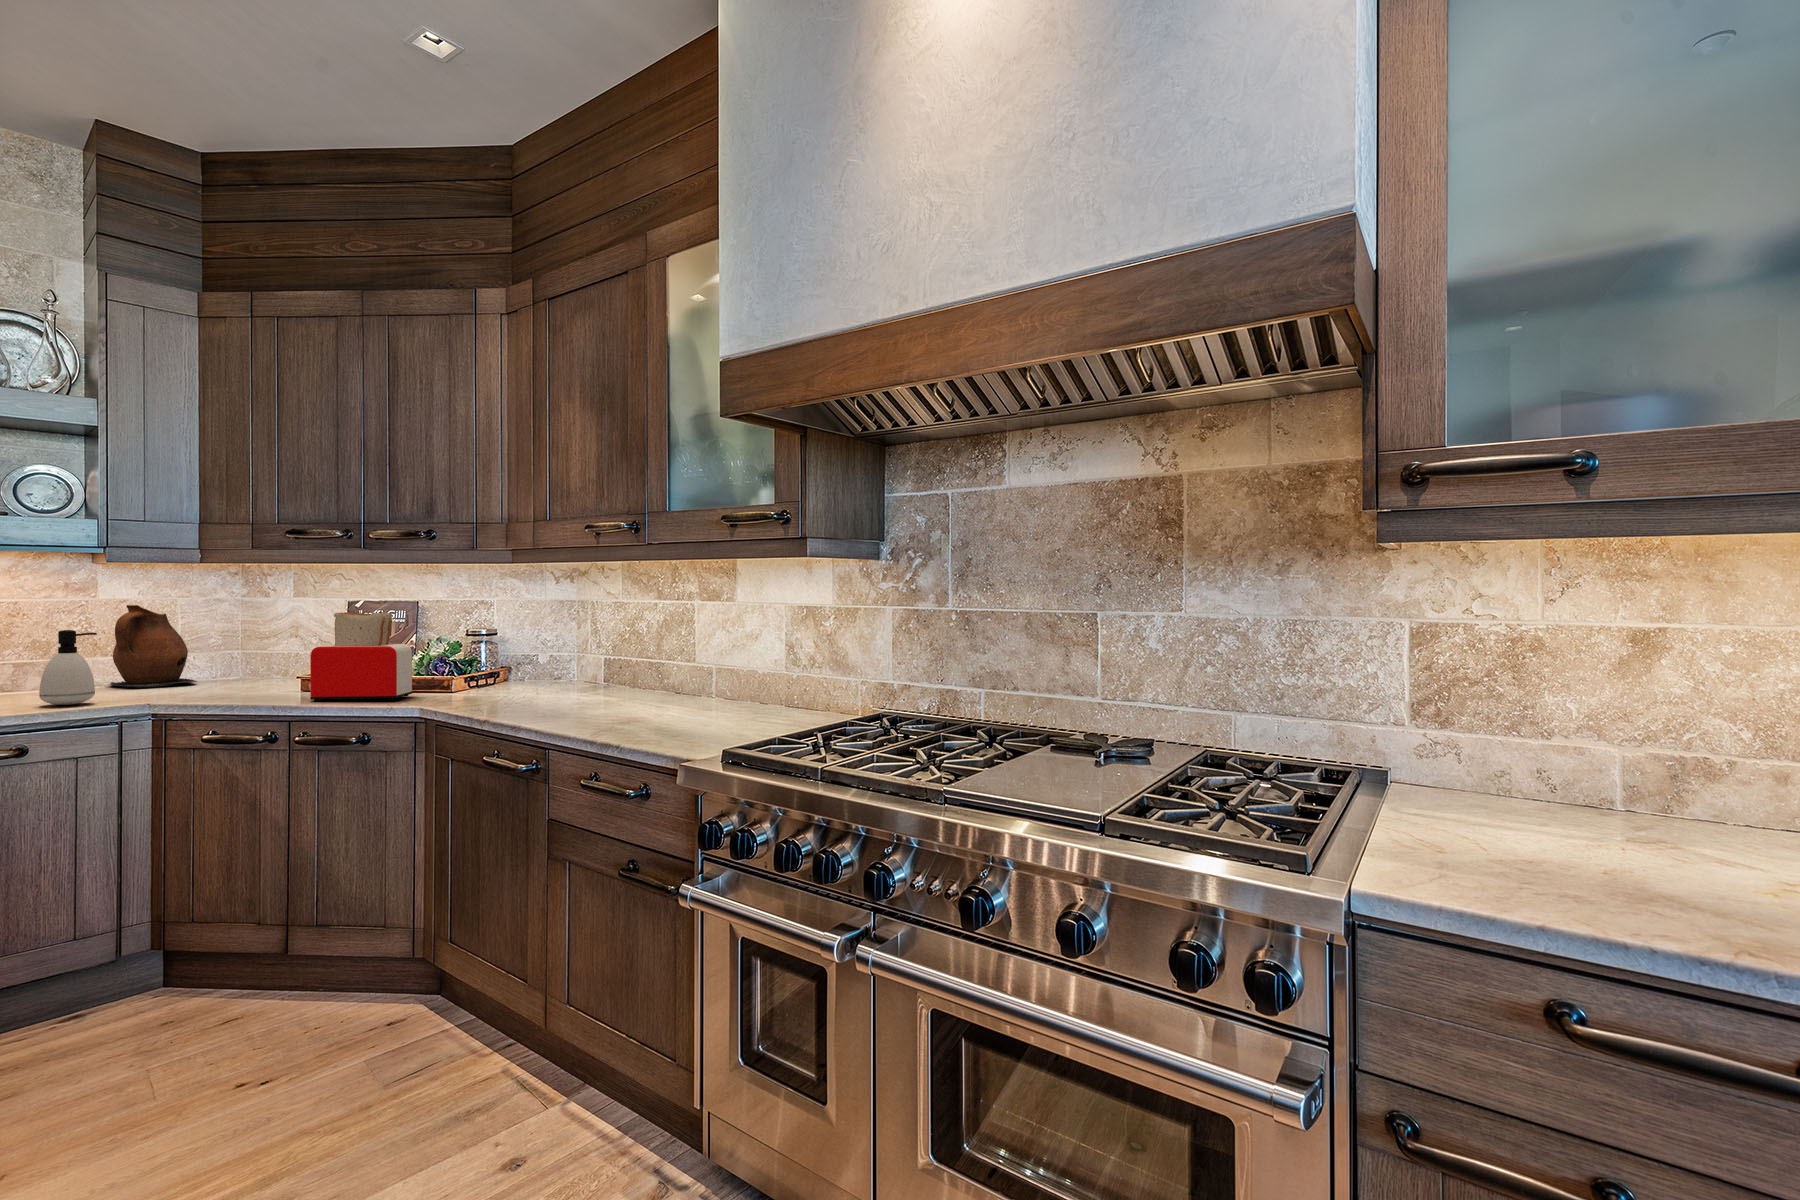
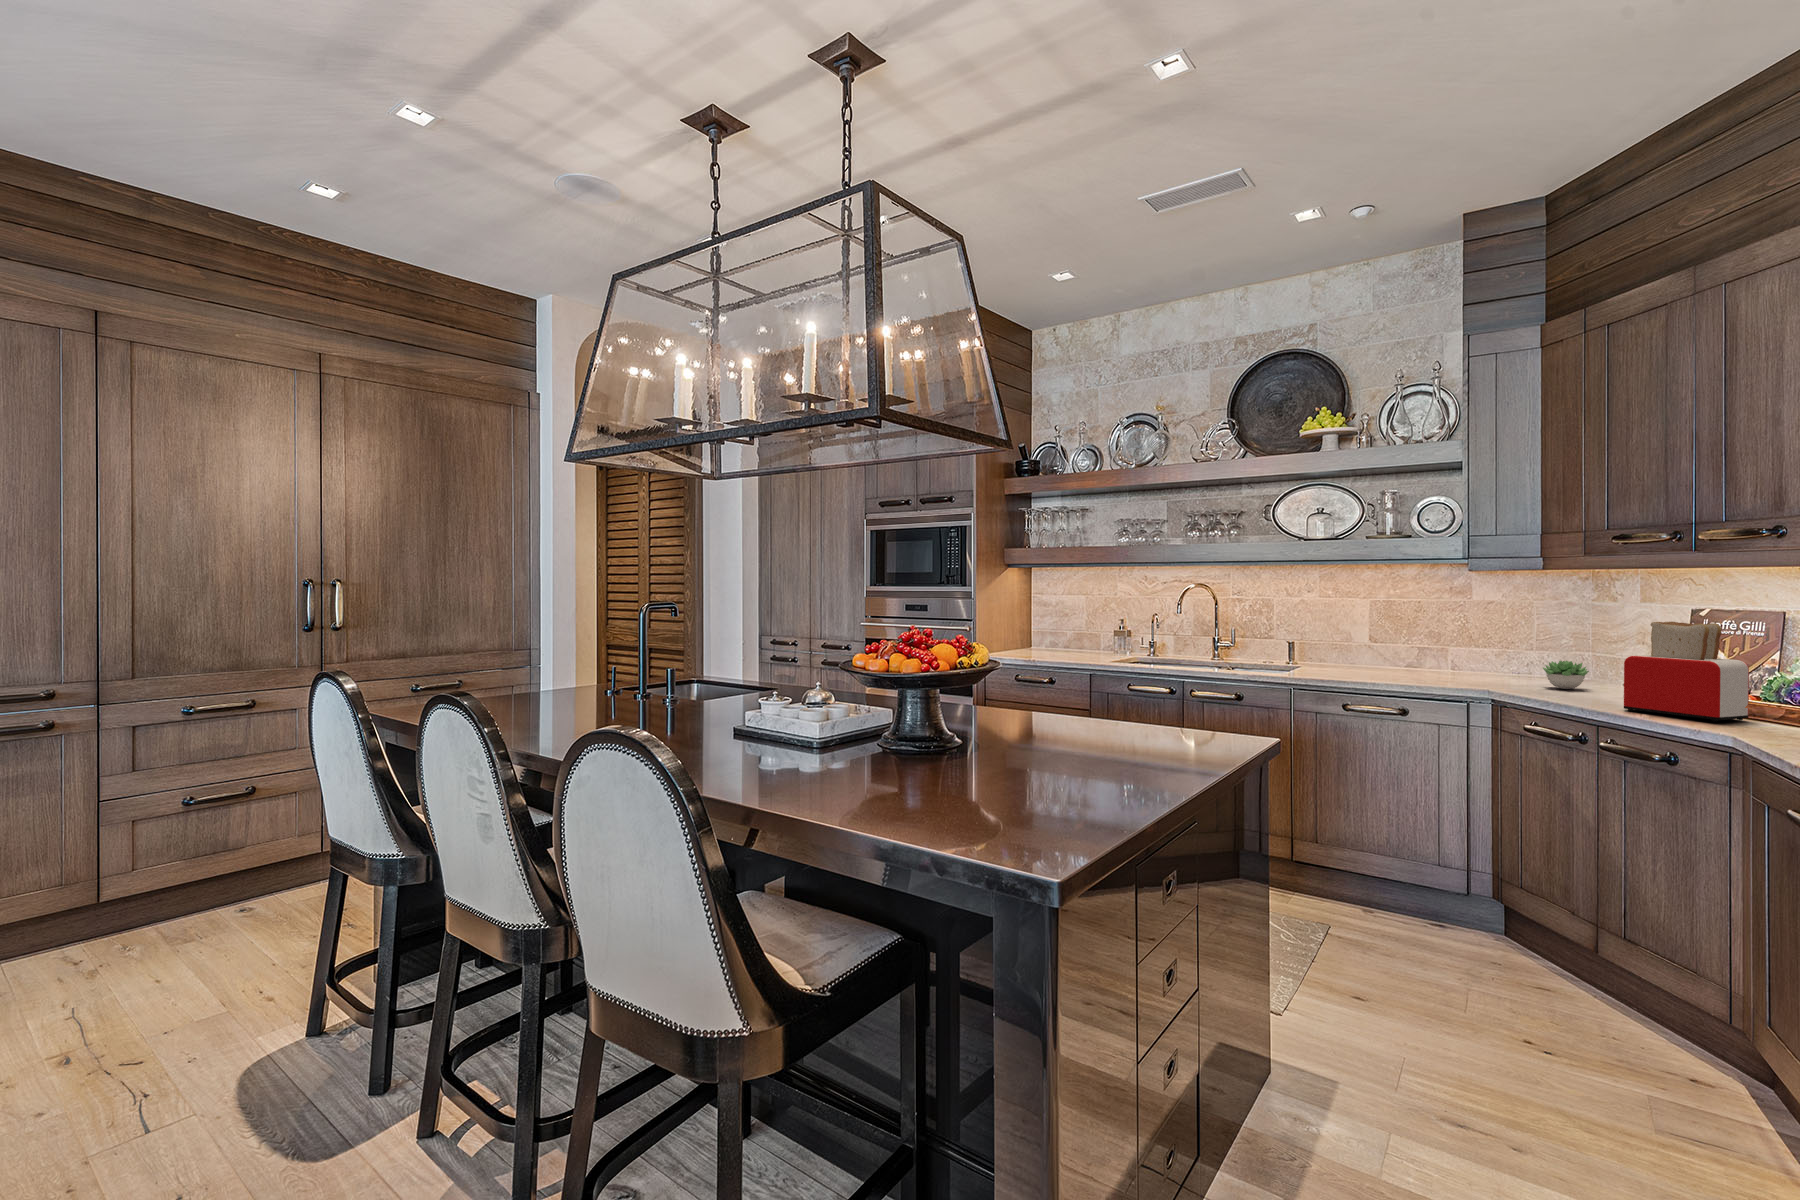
ceramic pitcher: present [110,605,197,686] -> none [1472,608,1543,680]
soap dispenser: present [39,630,97,705] -> none [1413,628,1451,687]
succulent plant: none [204,659,257,689] -> present [1543,661,1589,689]

